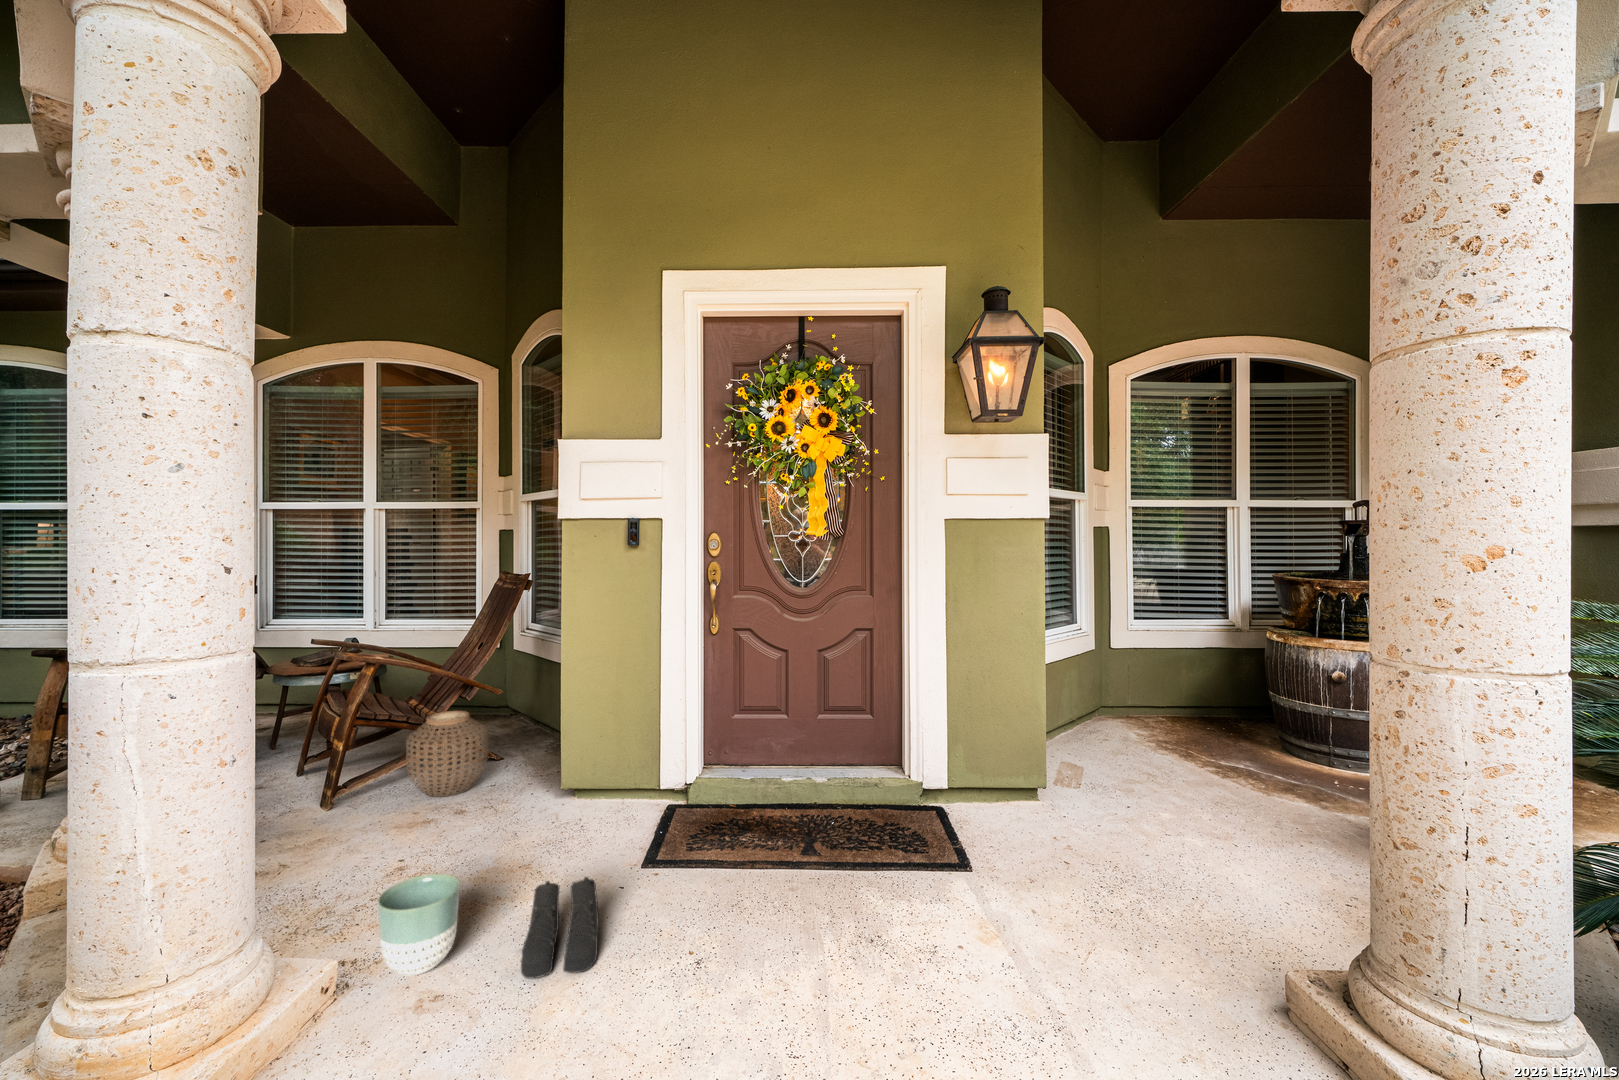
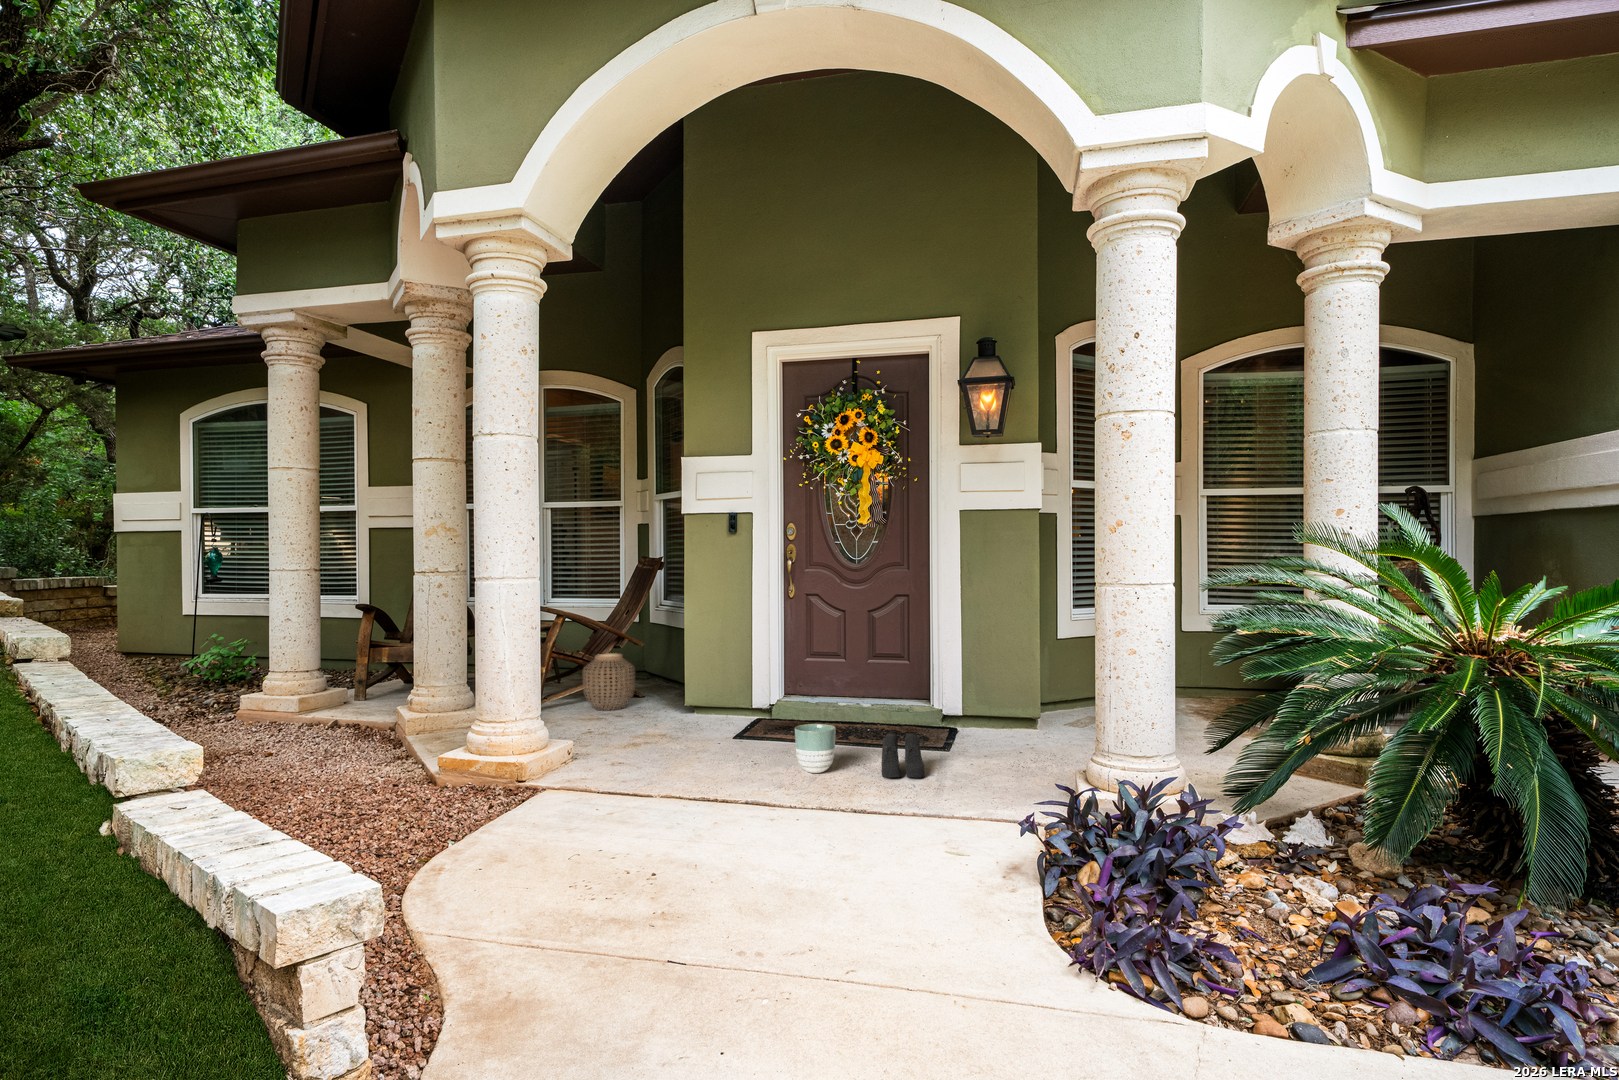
planter: present [378,874,460,975] -> present [795,724,836,773]
boots: present [521,877,598,979] -> present [881,734,925,778]

